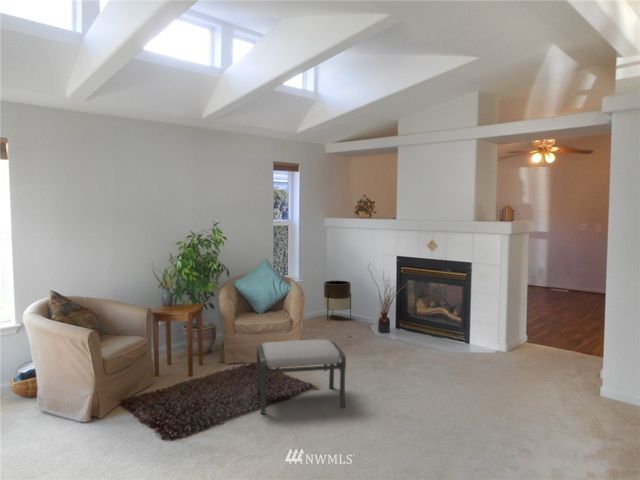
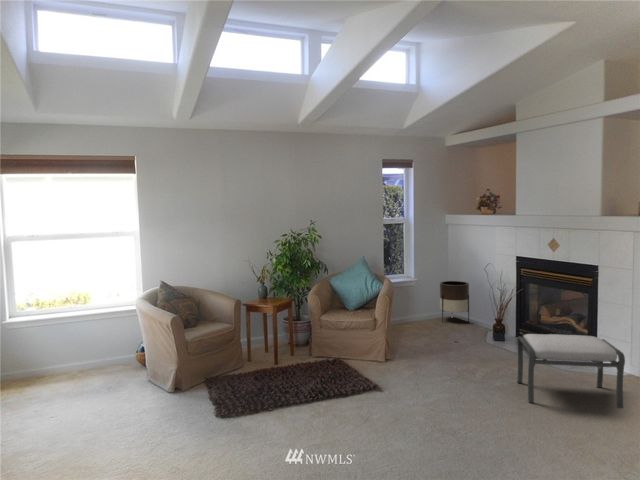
ottoman: present [257,340,346,414] -> present [517,334,625,408]

